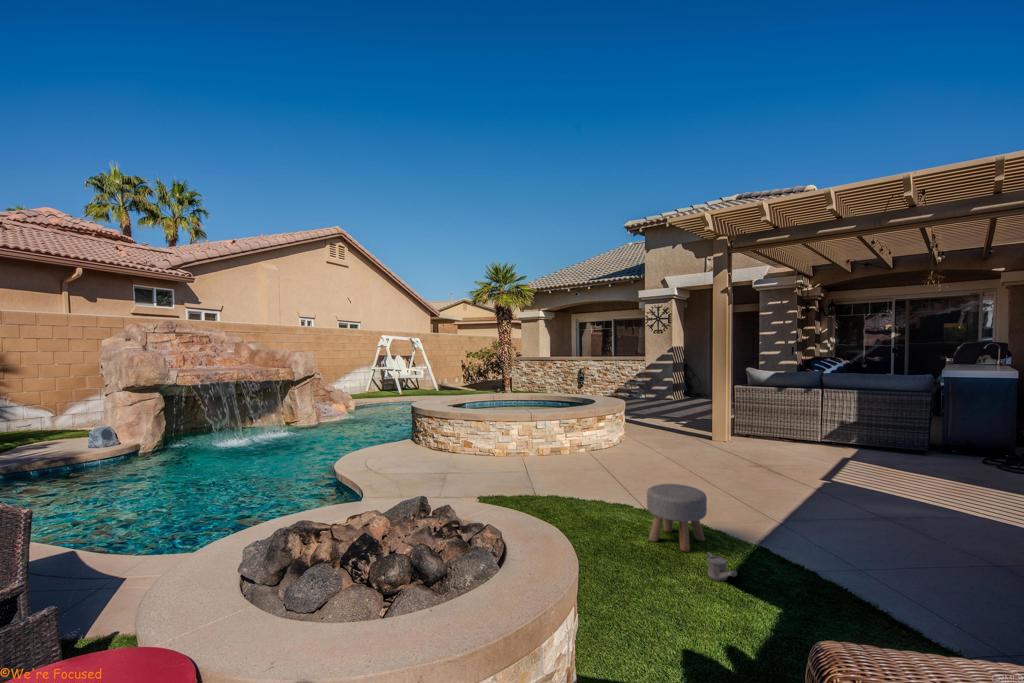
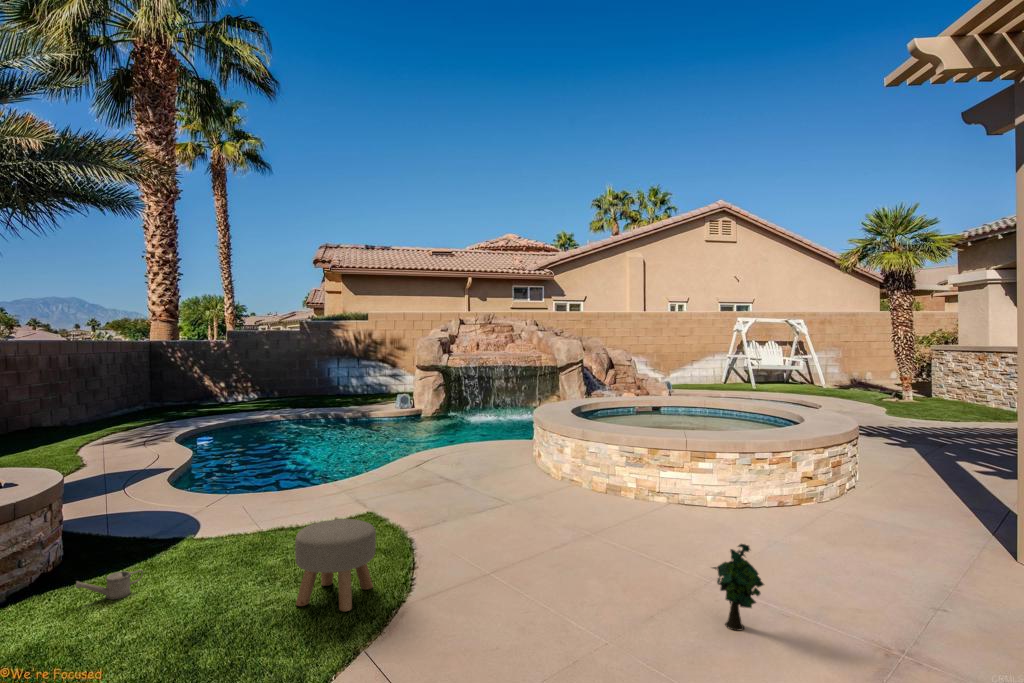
decorative plant: none [743,439,768,480] -> present [713,544,764,630]
watering can: present [707,552,737,581] -> present [76,570,143,600]

